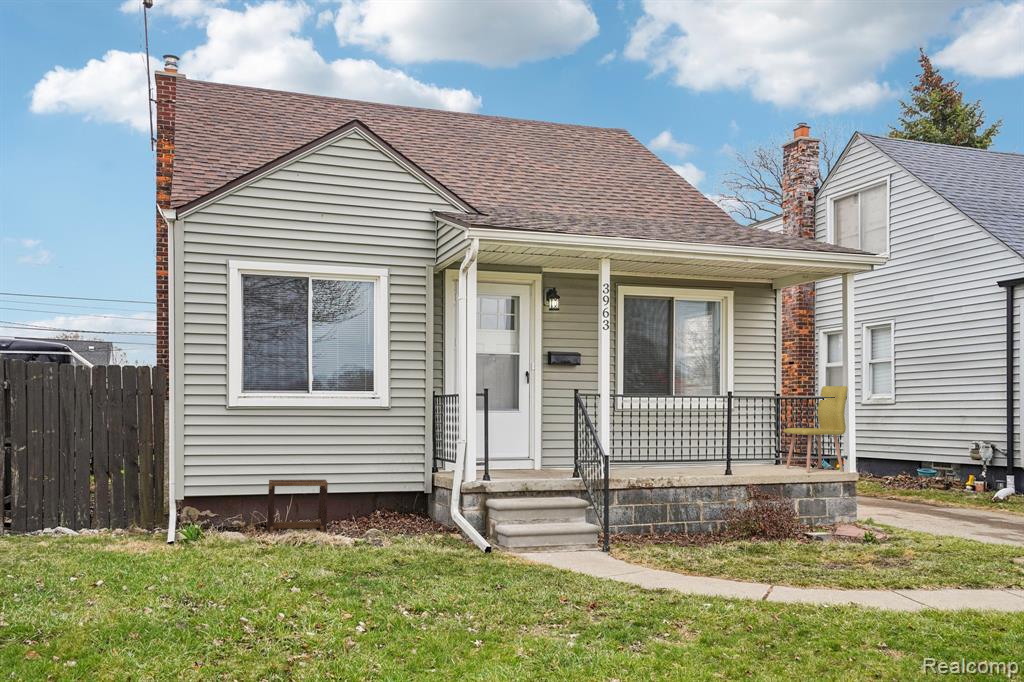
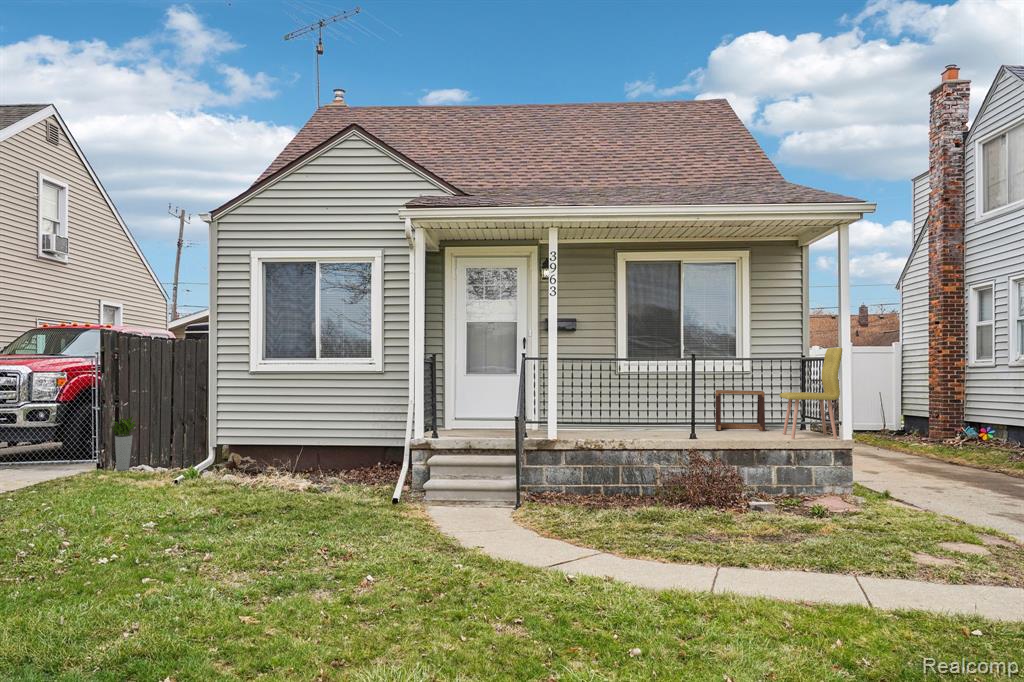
planter: none [30,462,65,536] -> present [112,416,136,470]
stool: present [267,480,328,533] -> present [715,390,765,432]

